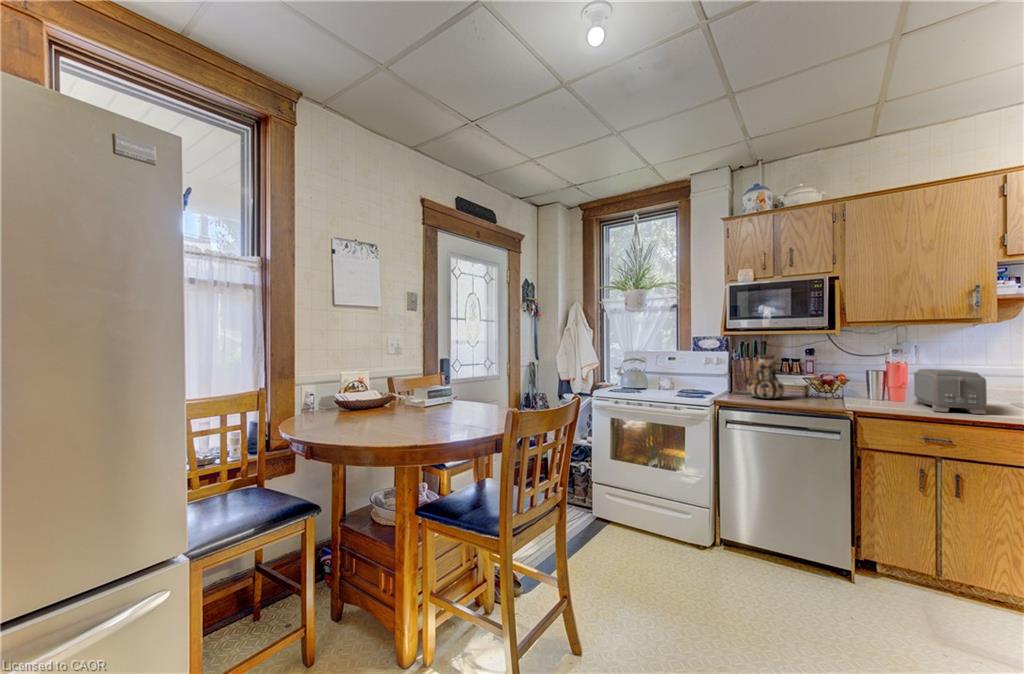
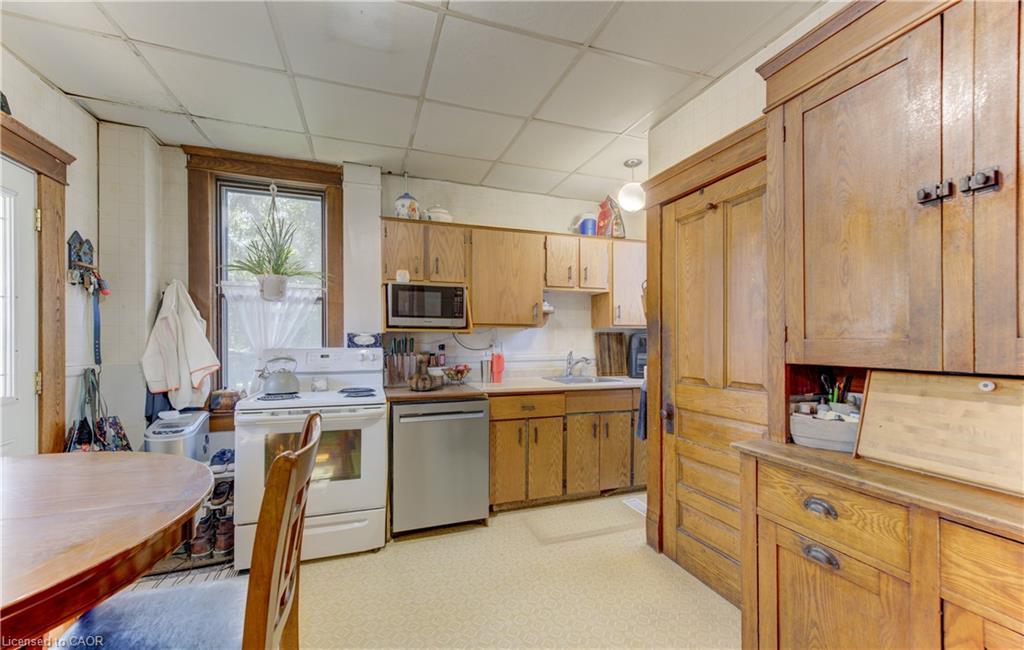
toaster: present [914,369,987,414] -> none [508,358,548,388]

